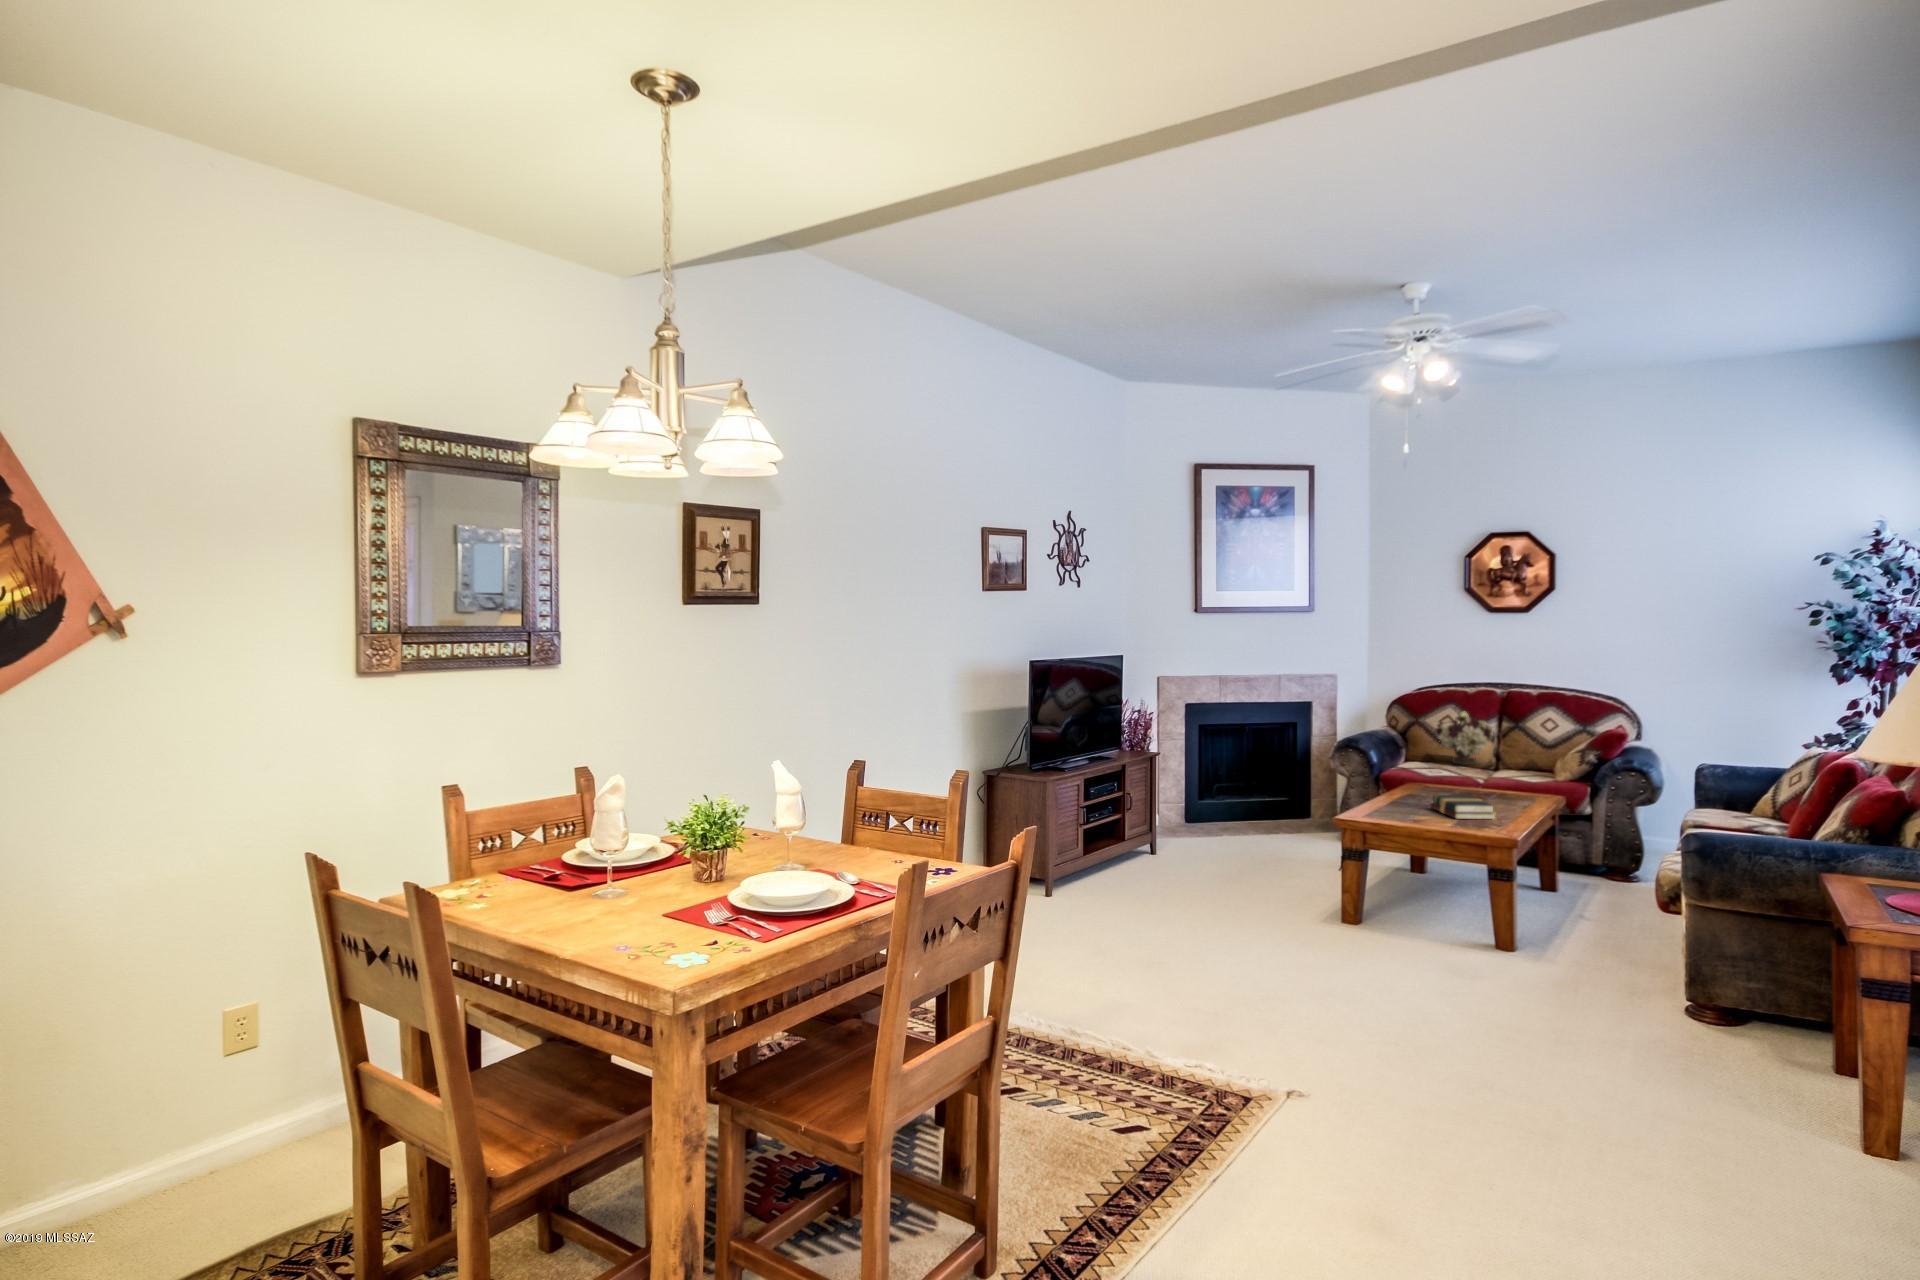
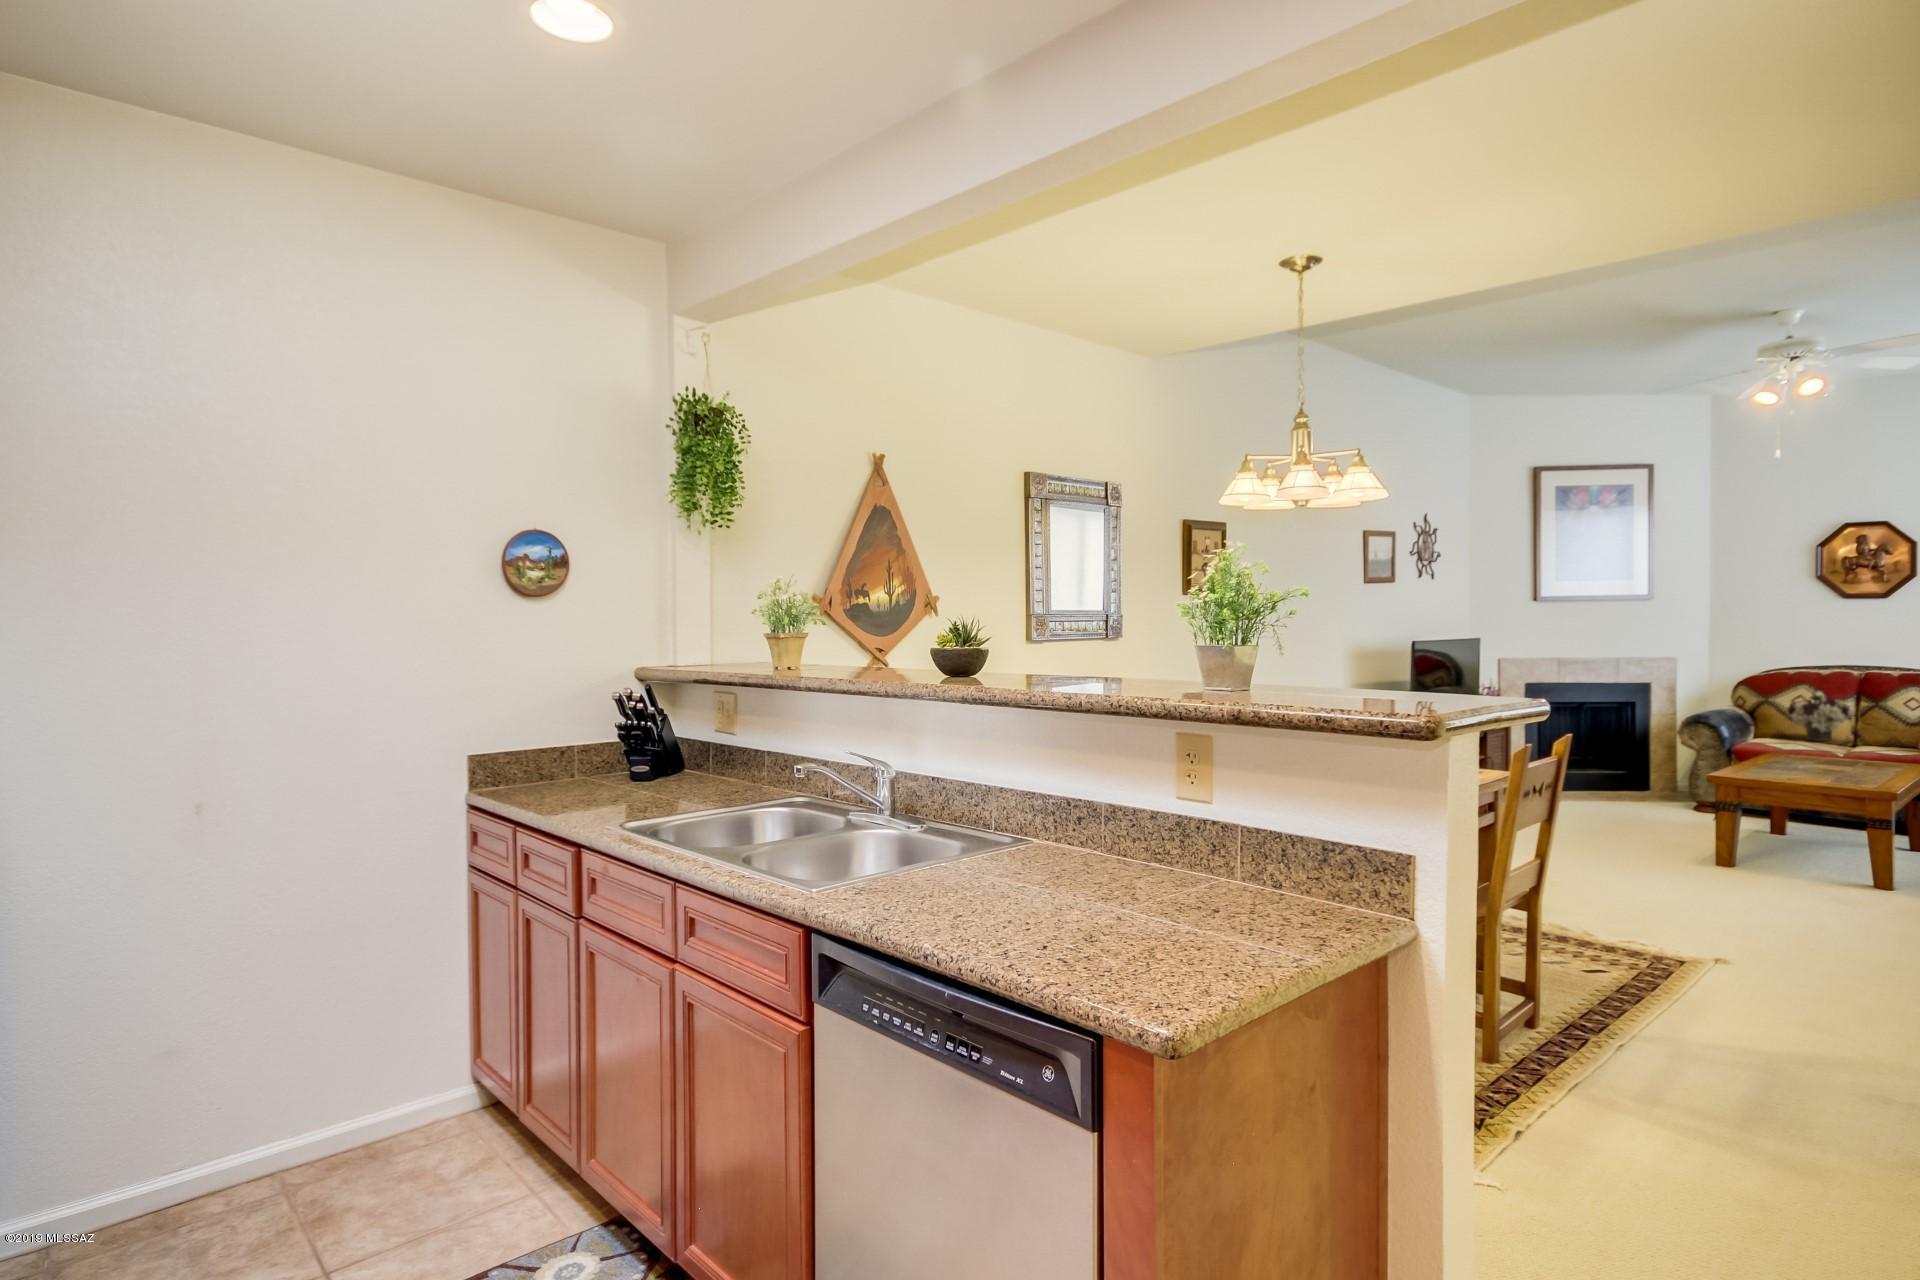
hardback book: present [1430,795,1496,819] -> none [1802,757,1873,777]

